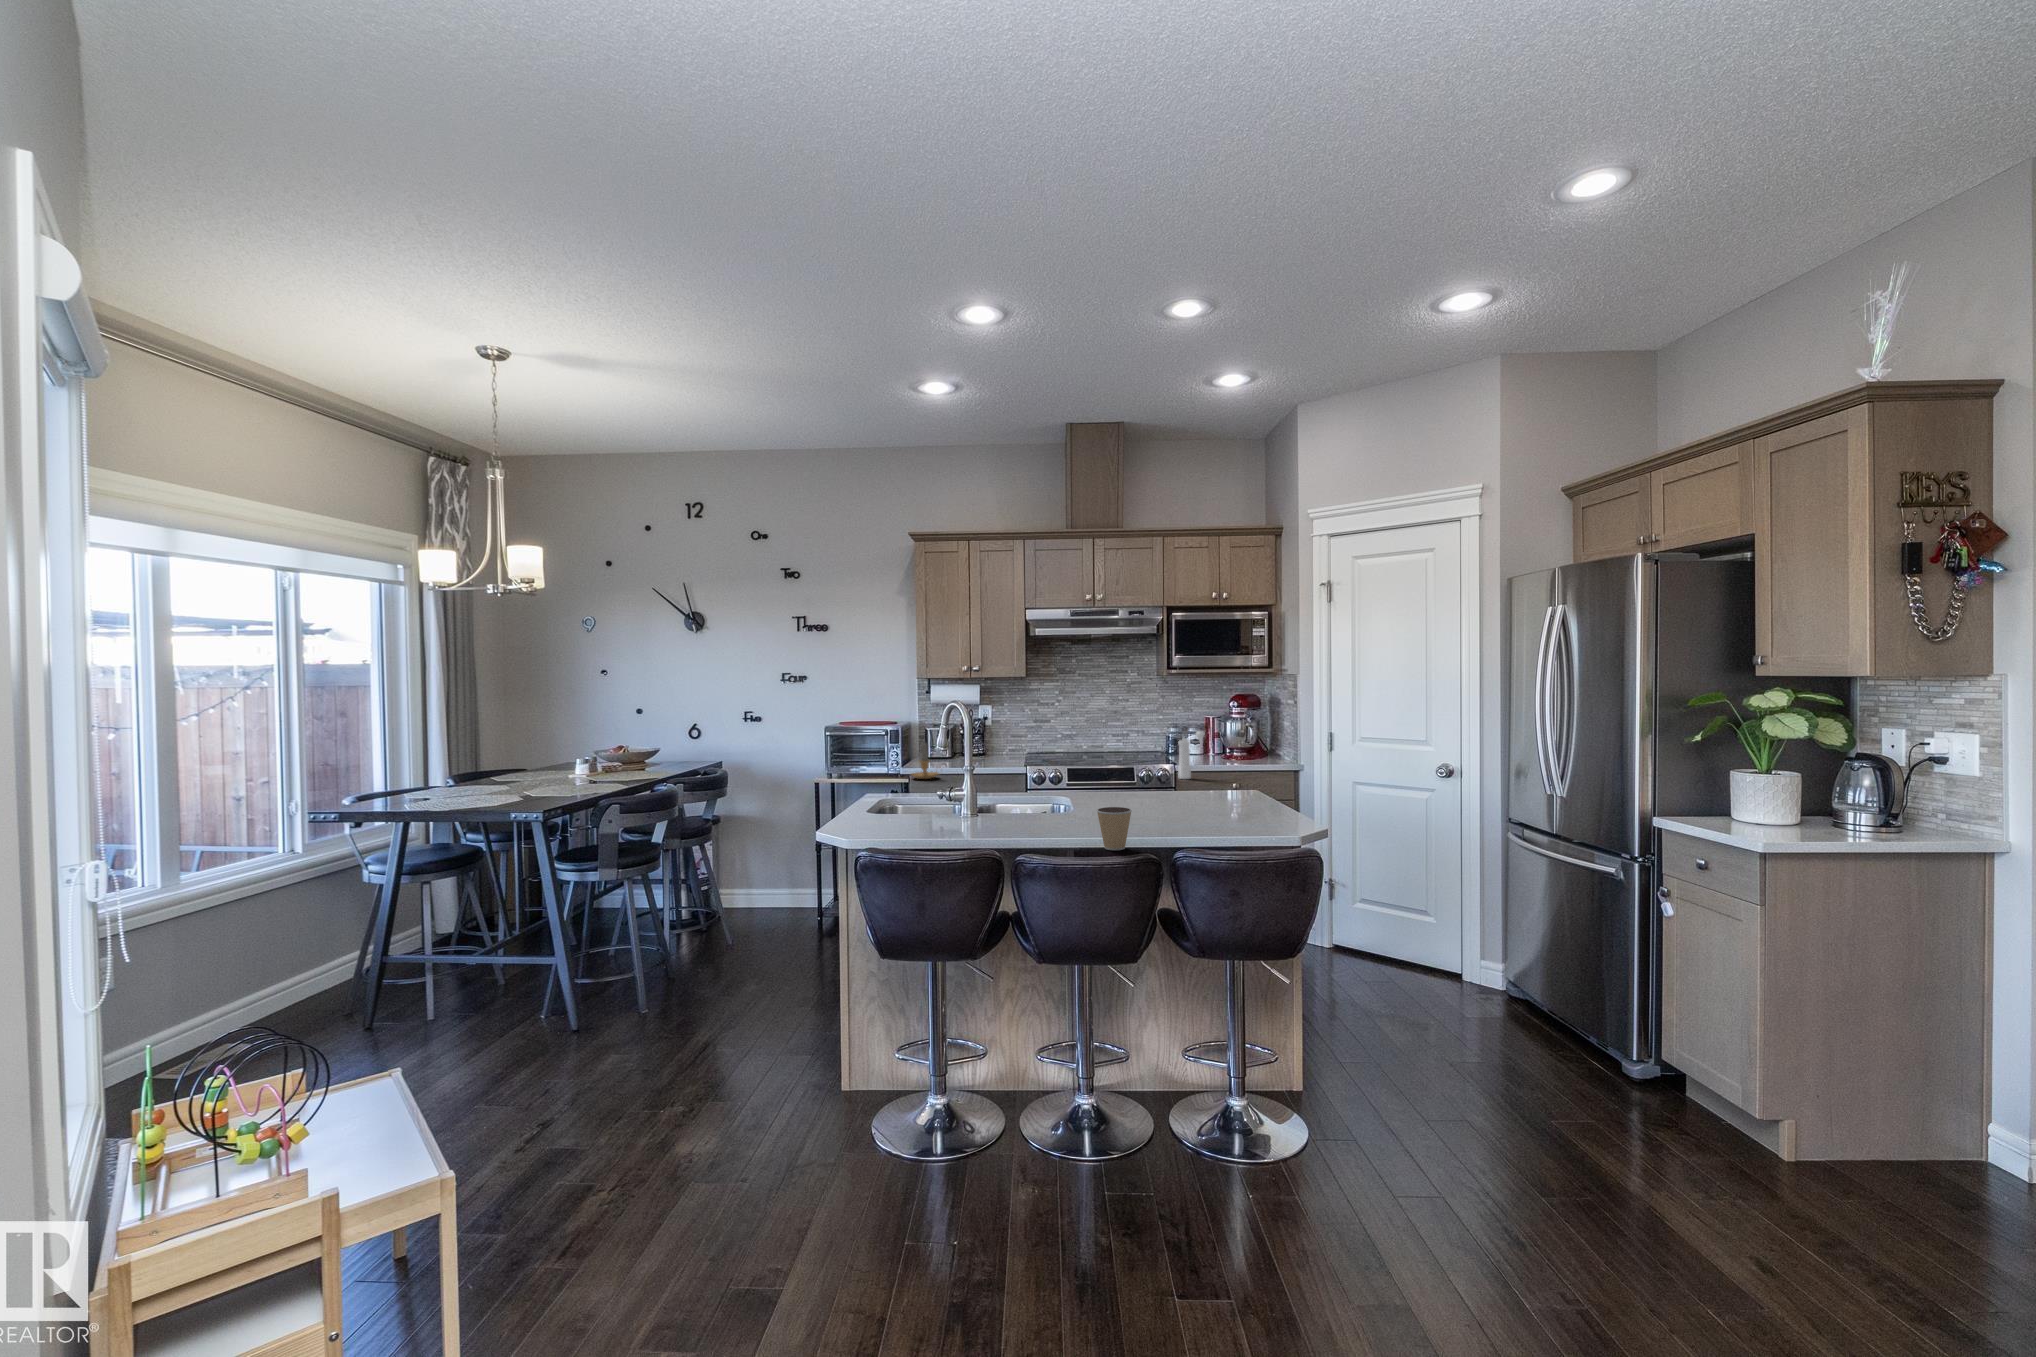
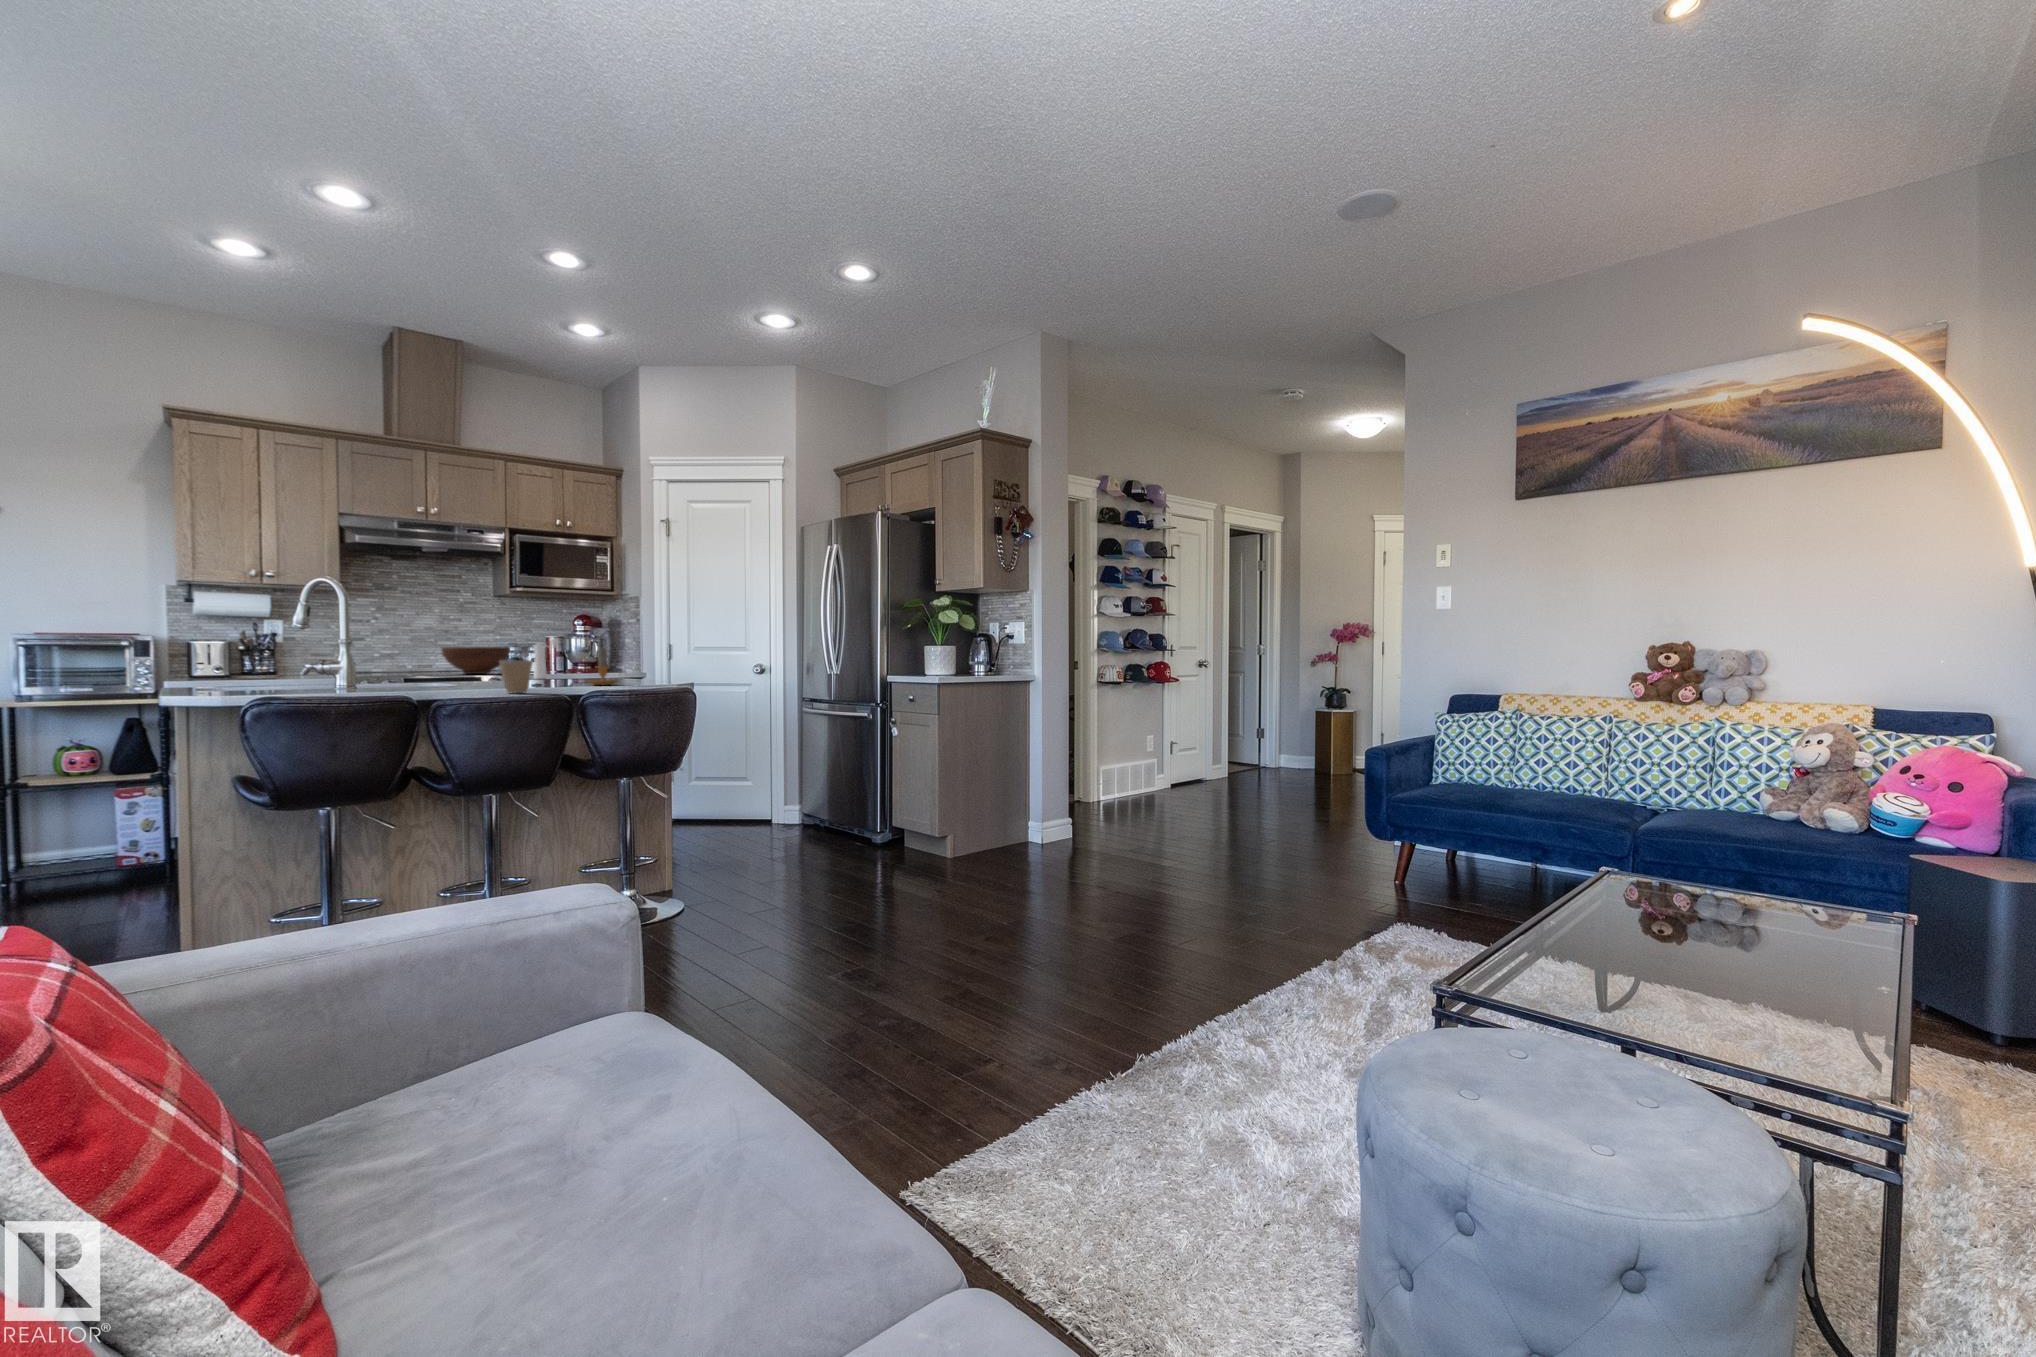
fruit bowl: none [1110,726,1170,757] -> present [442,647,510,674]
candle: present [912,743,938,779] -> present [588,648,622,685]

